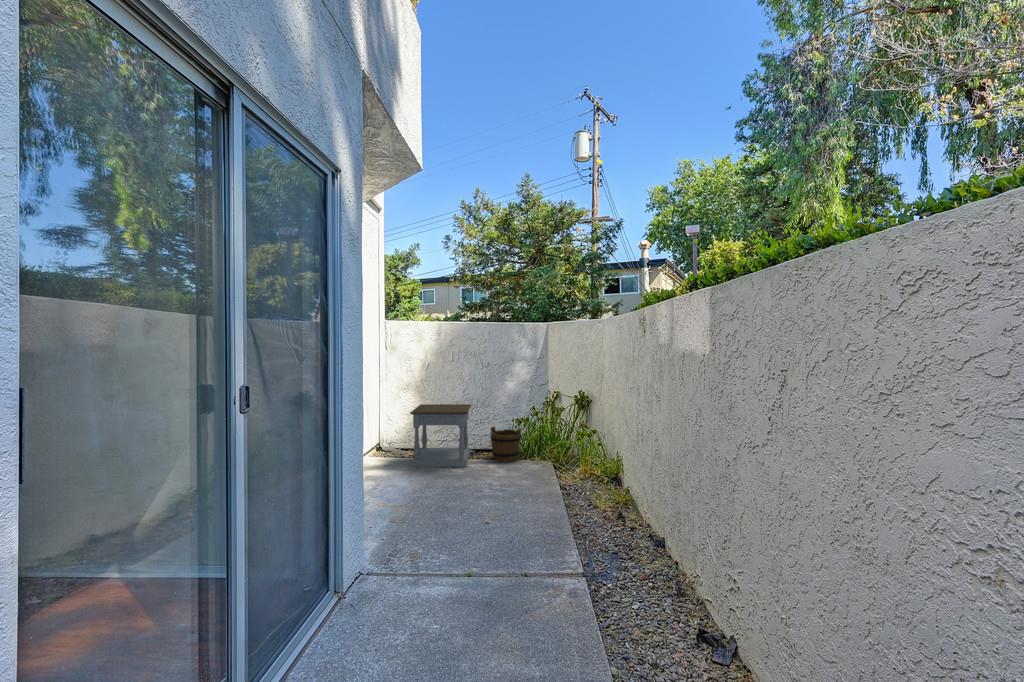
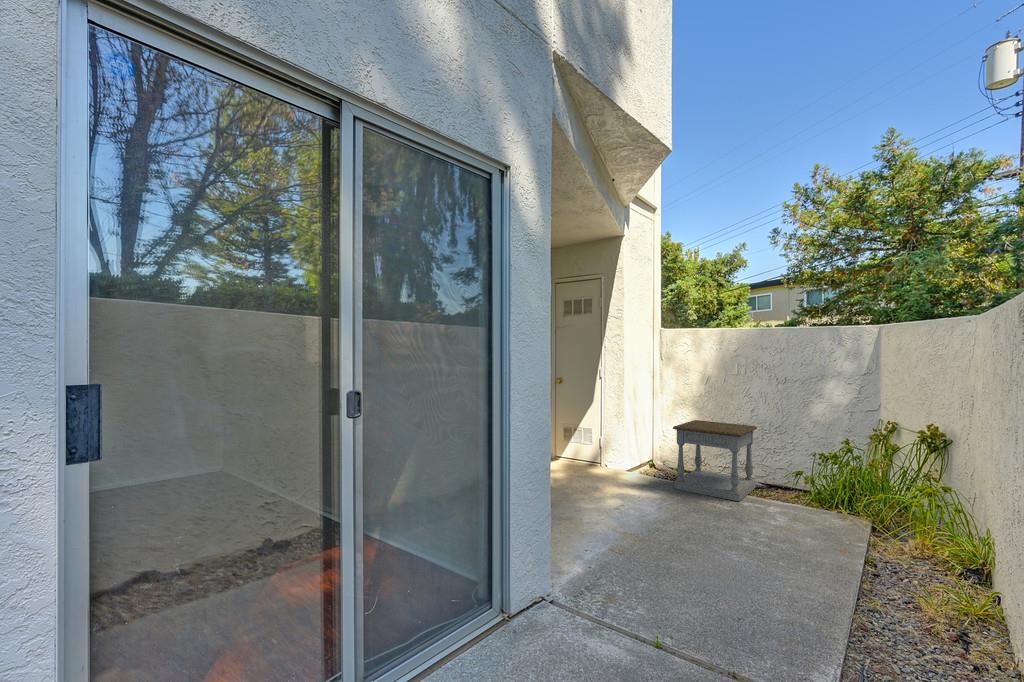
bucket: present [491,427,522,462] -> none [781,458,829,508]

